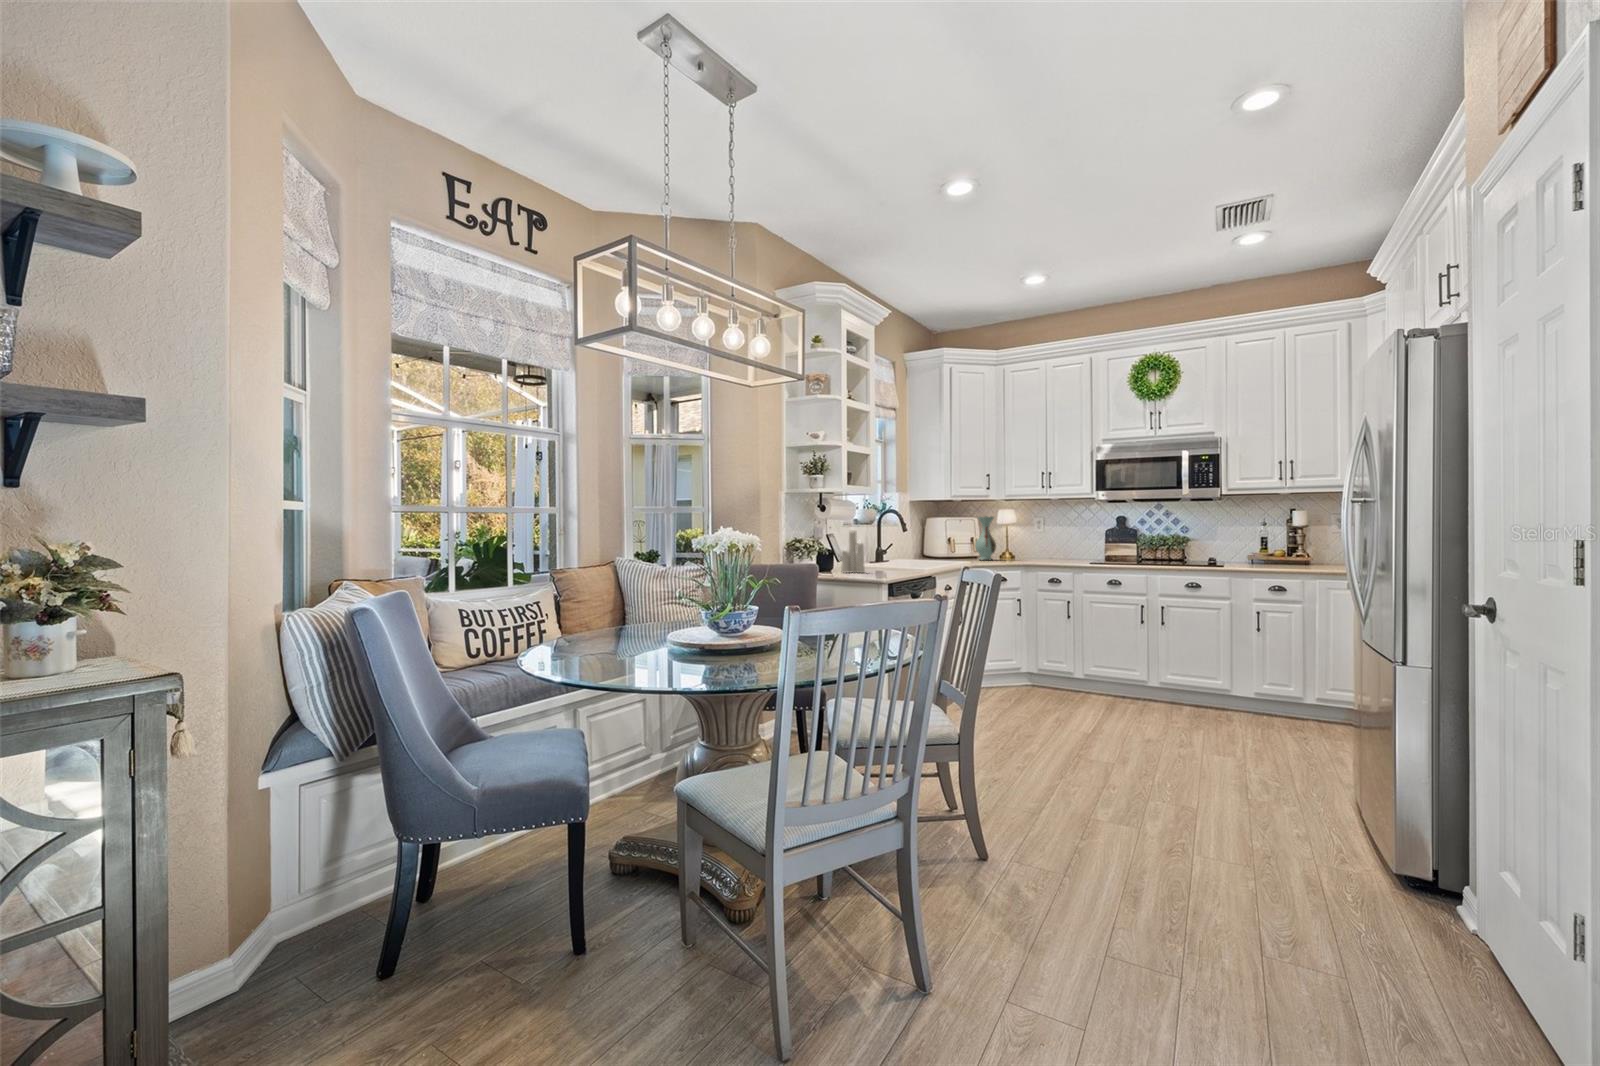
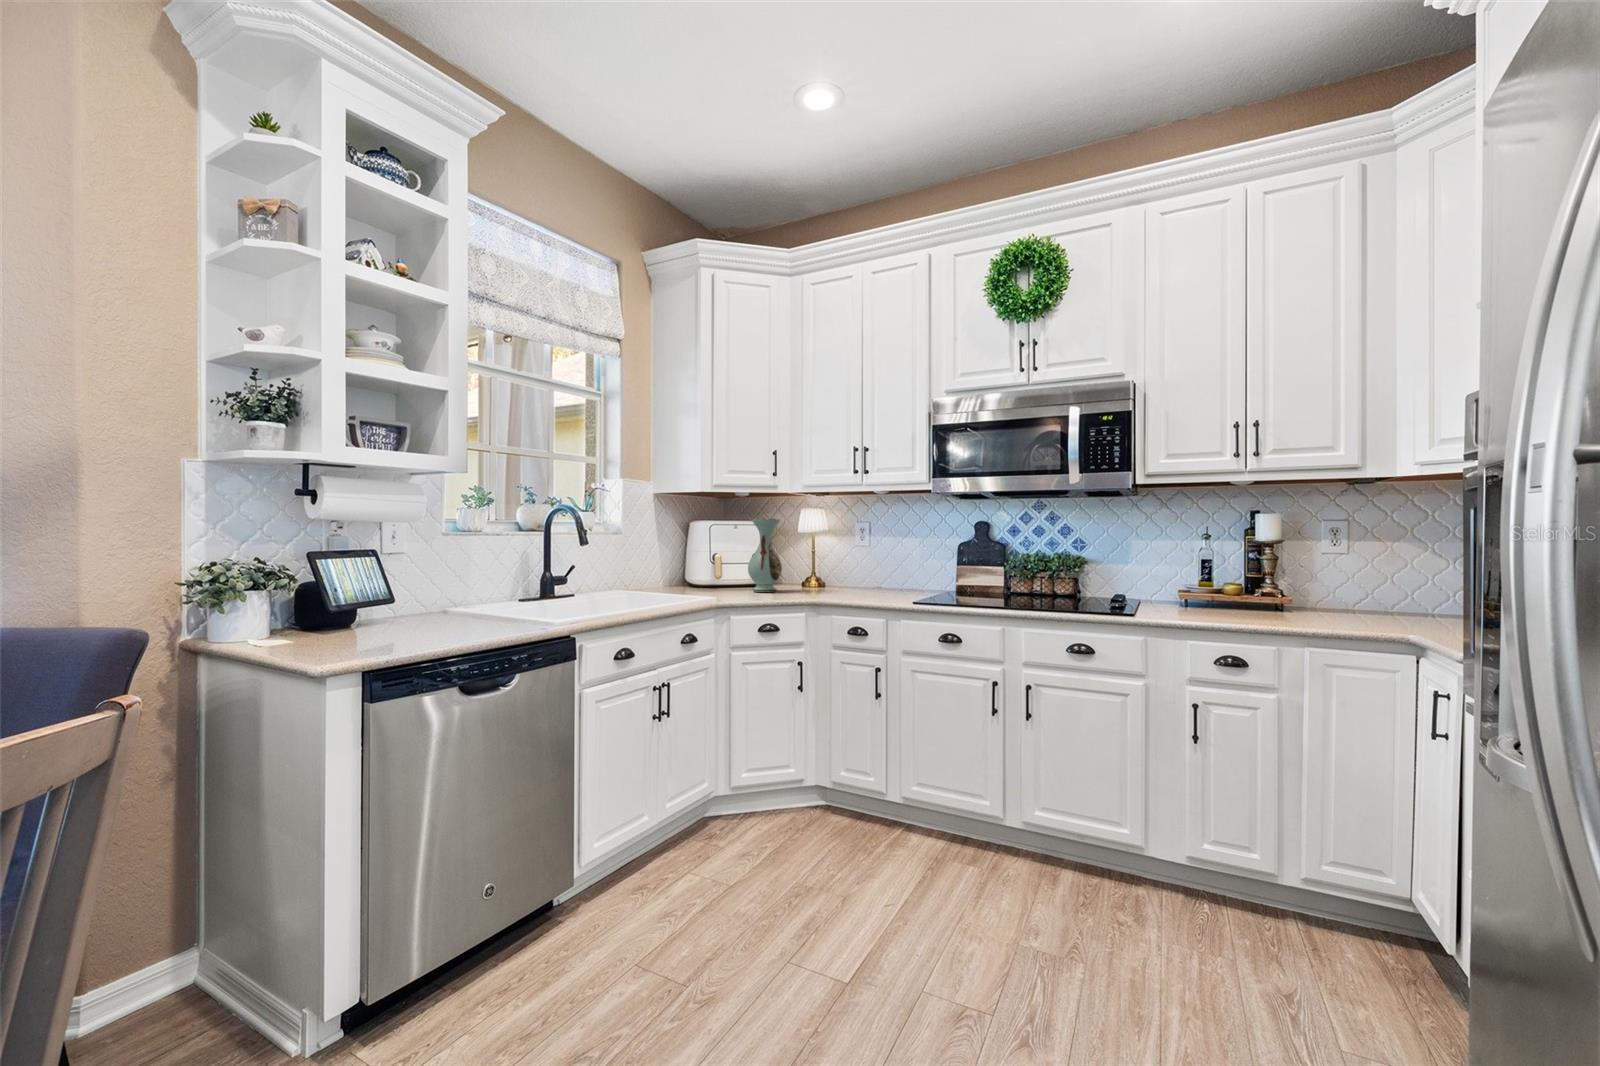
candle: present [841,530,865,573] -> none [373,523,424,627]

